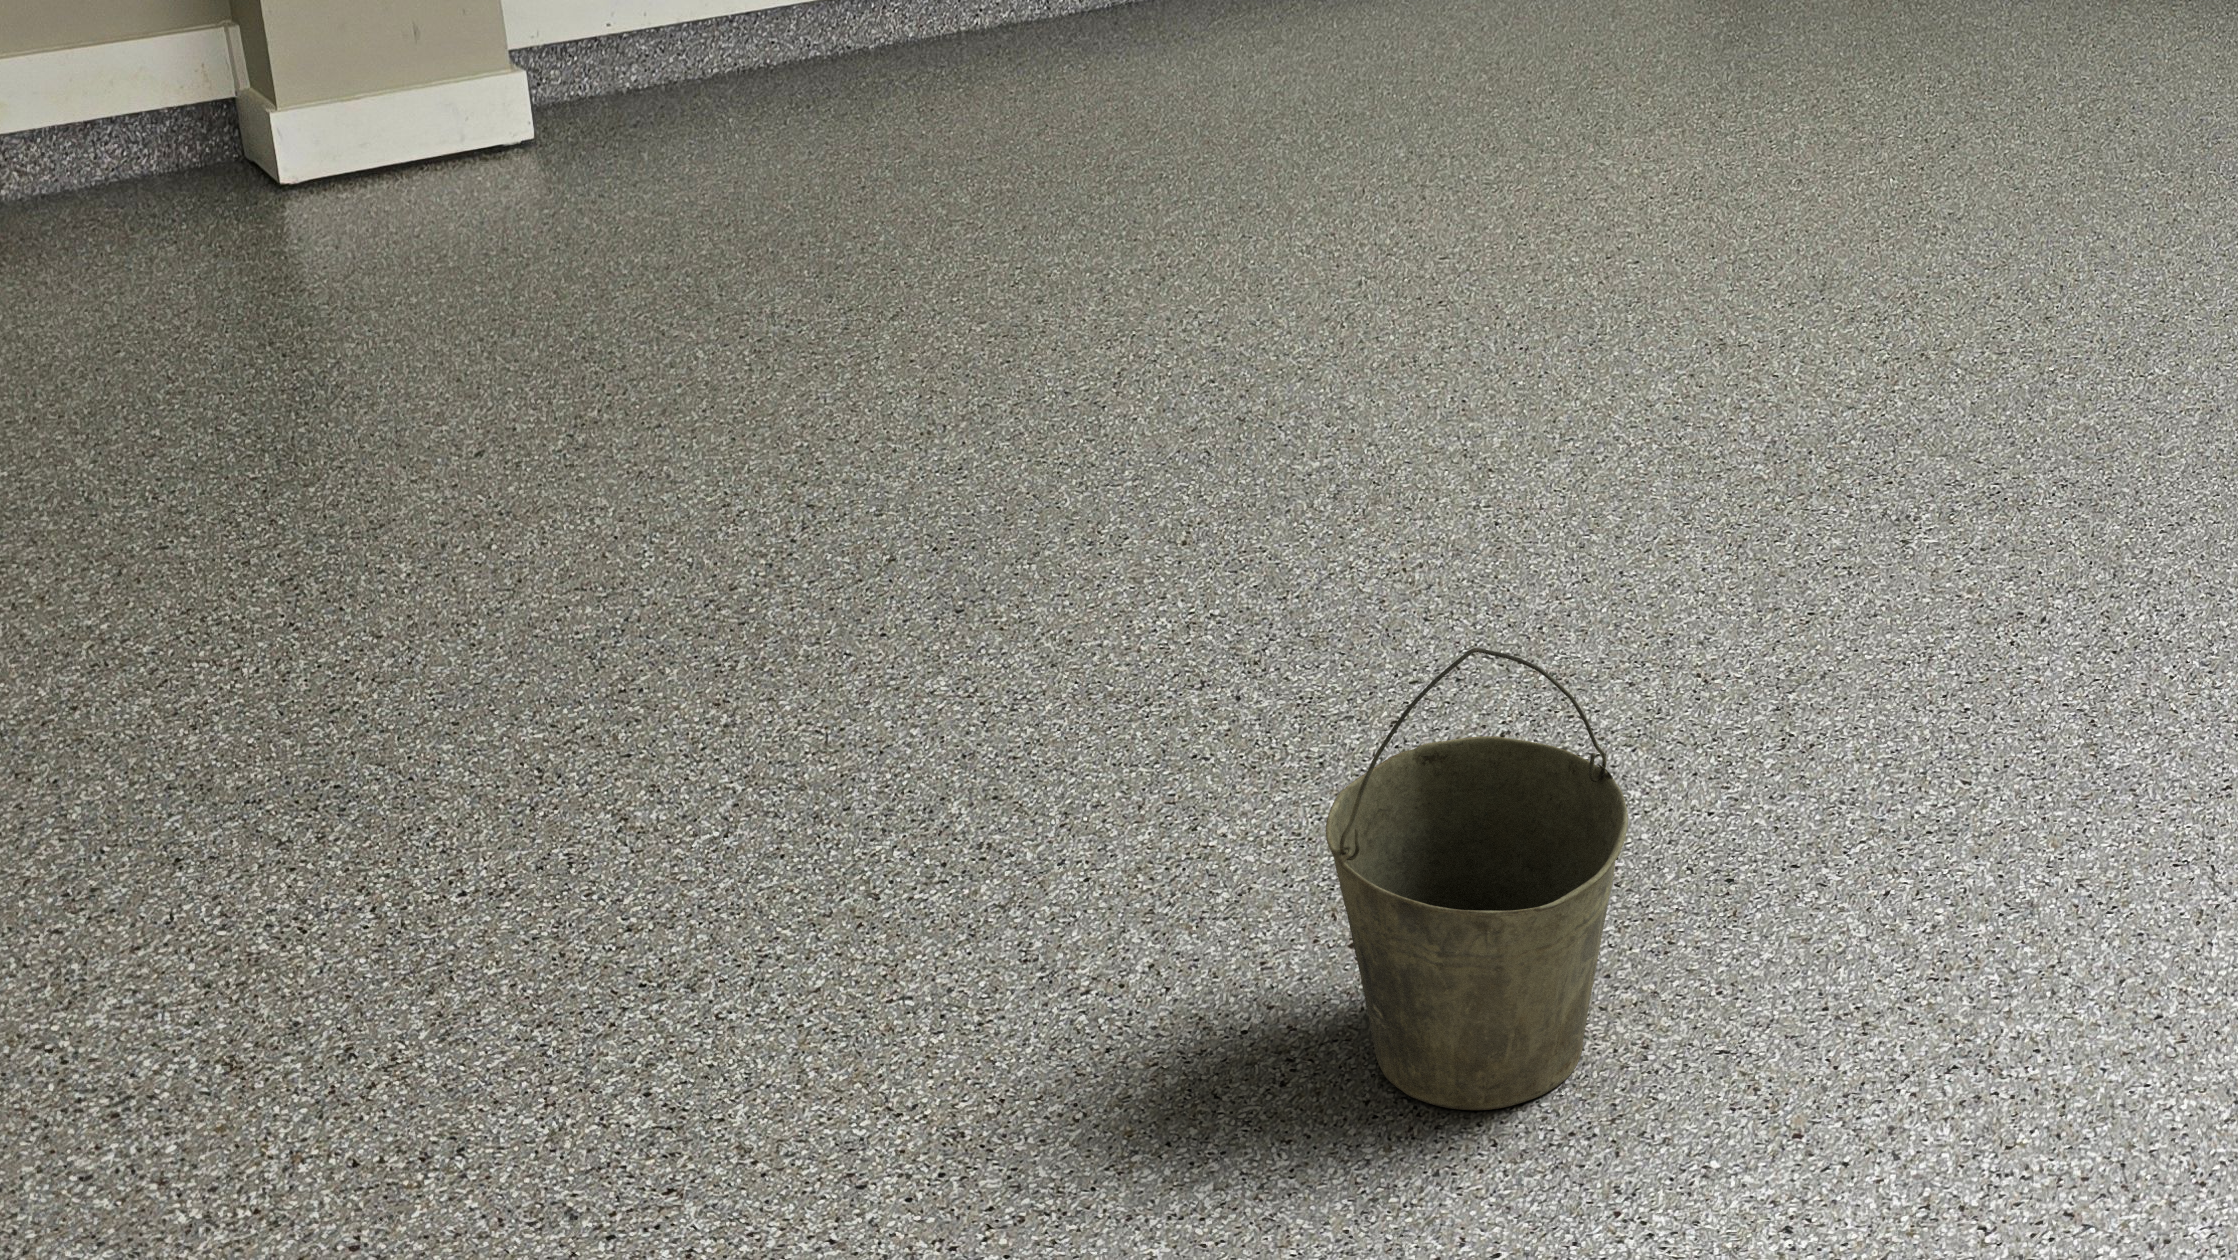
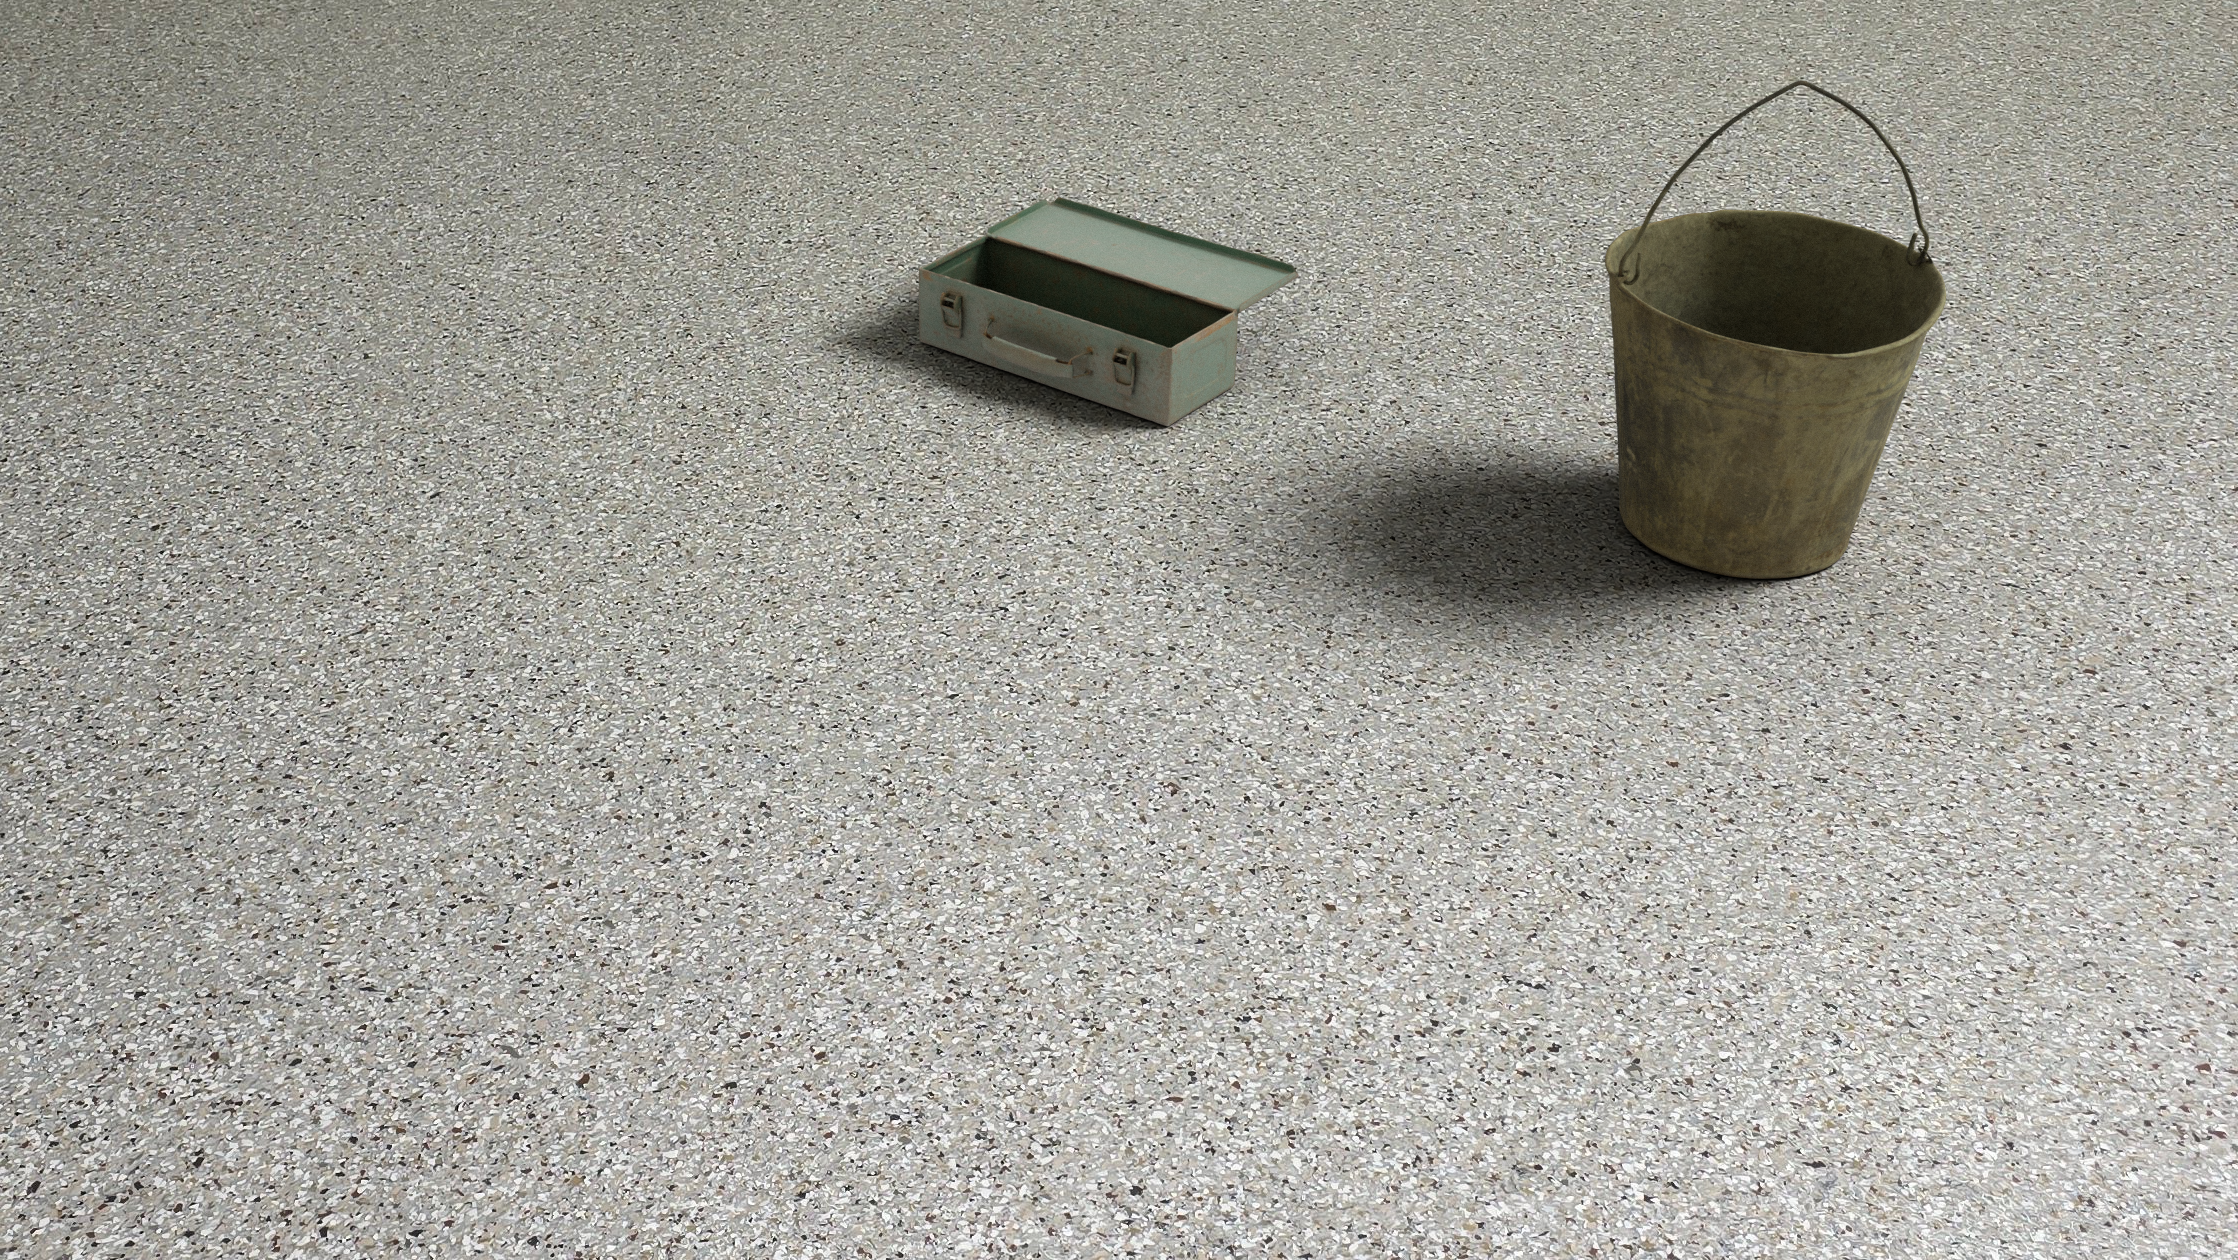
toolbox: none [626,799,1035,1054] -> present [919,197,1299,426]

